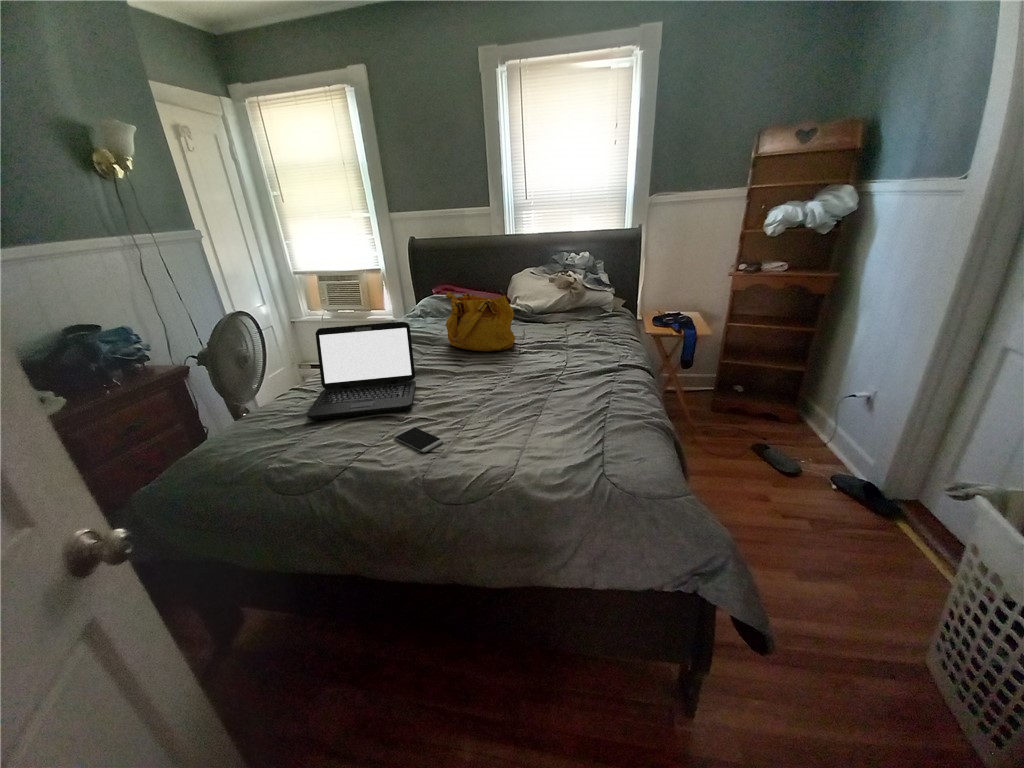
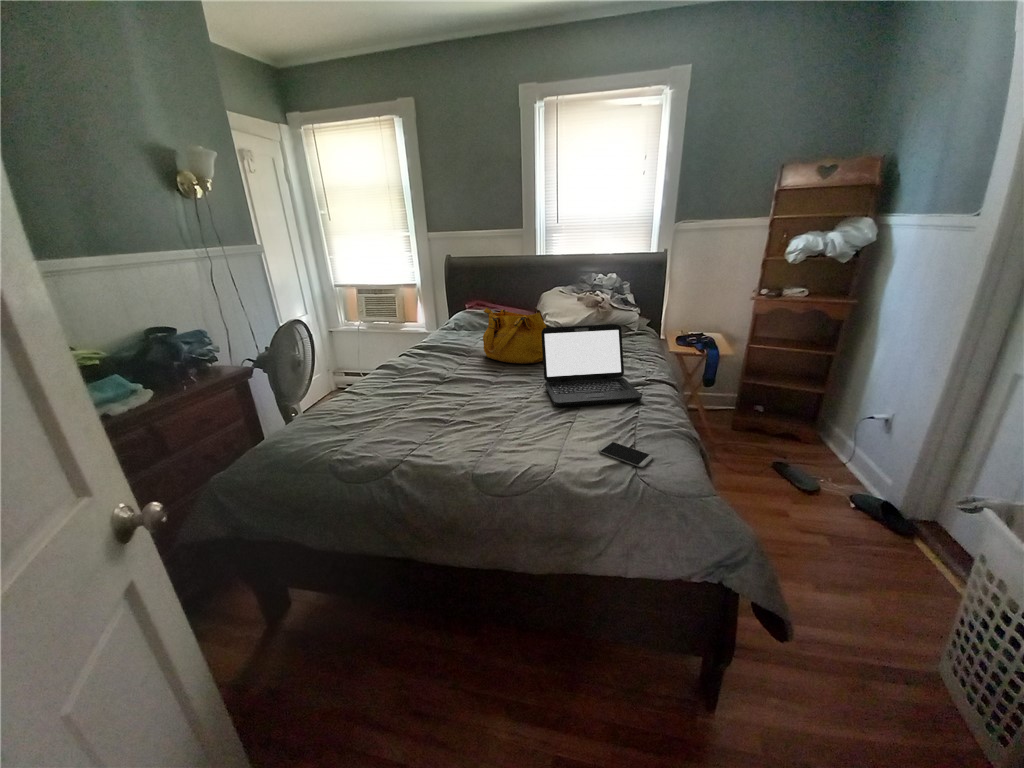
laptop: present [307,322,416,420] -> present [541,324,642,407]
smartphone: present [394,427,443,452] -> present [598,441,653,467]

